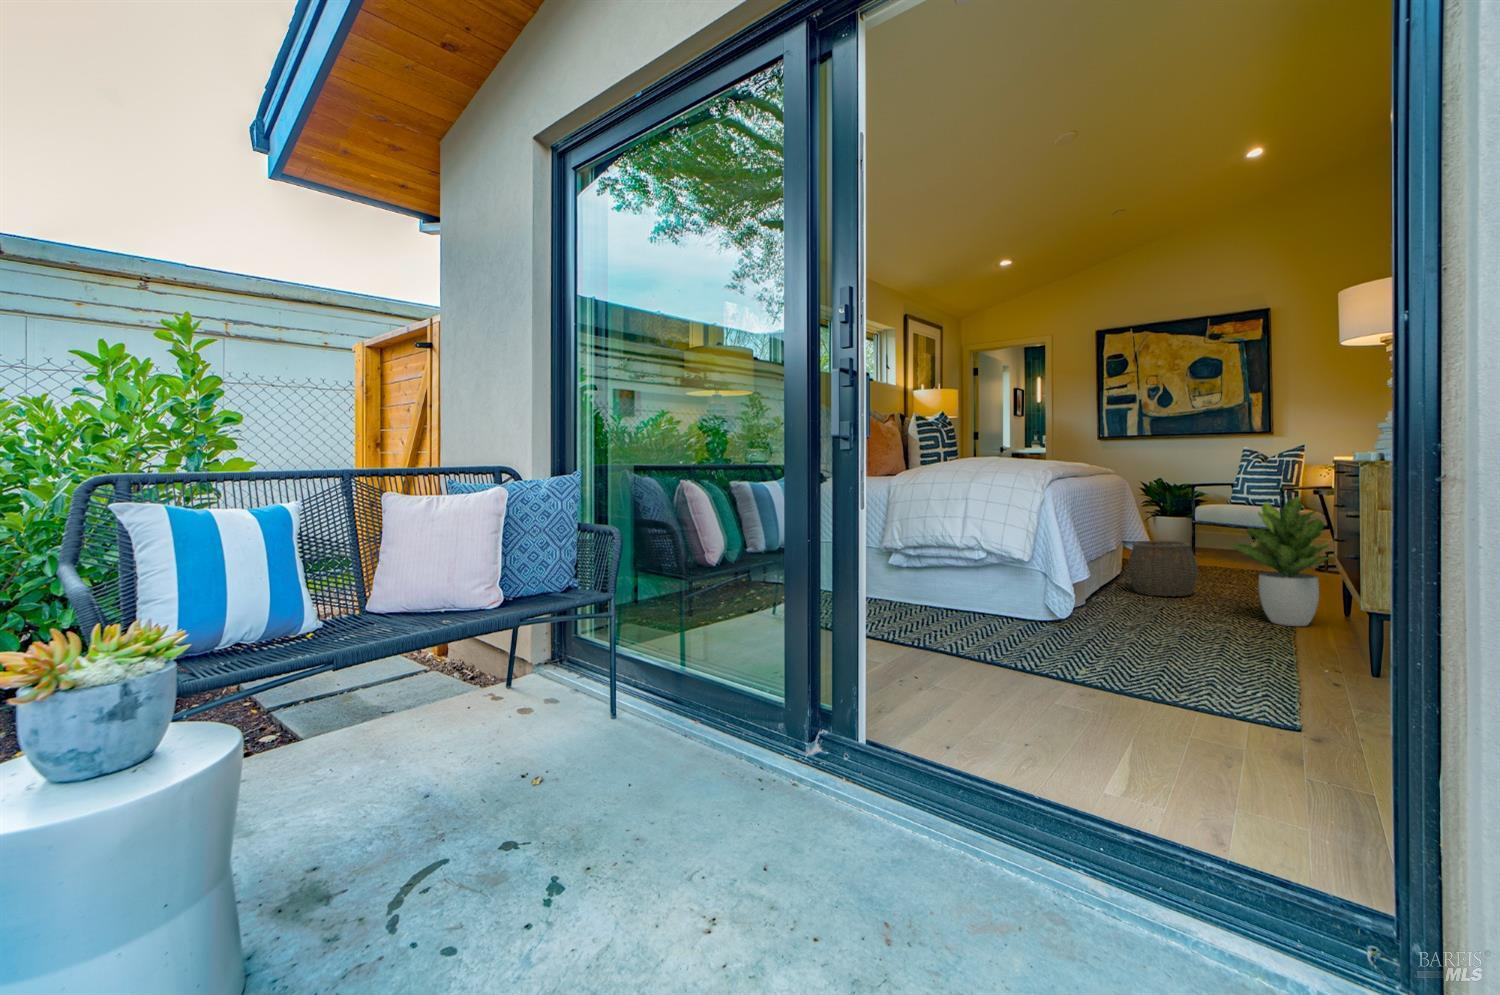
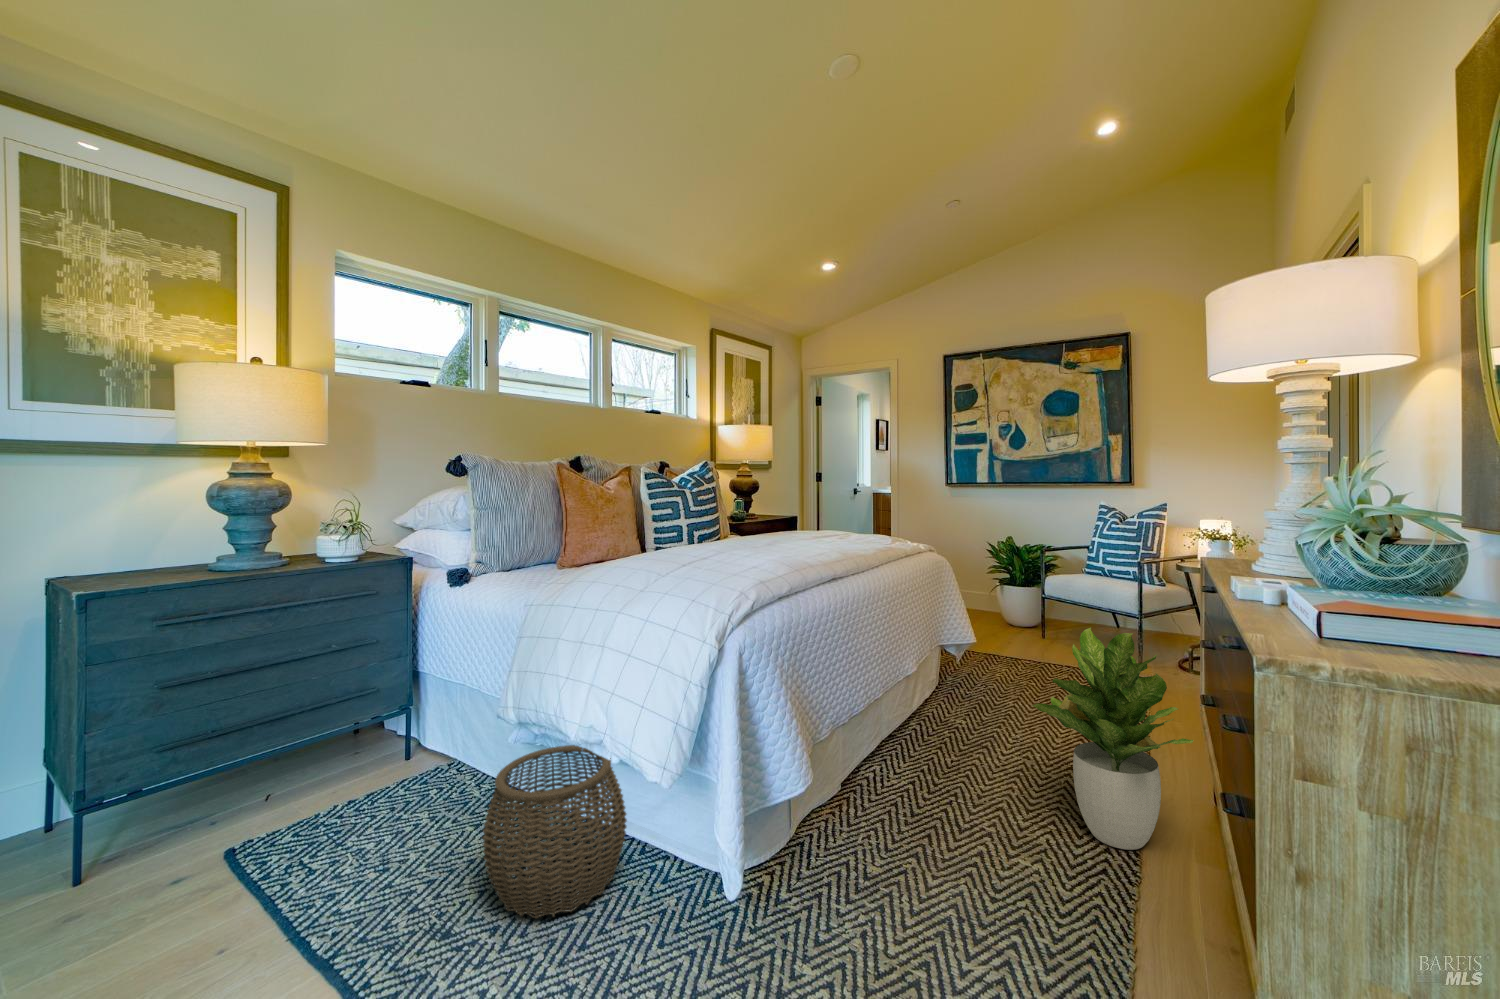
woven basket: present [1128,540,1198,597] -> present [483,745,627,918]

